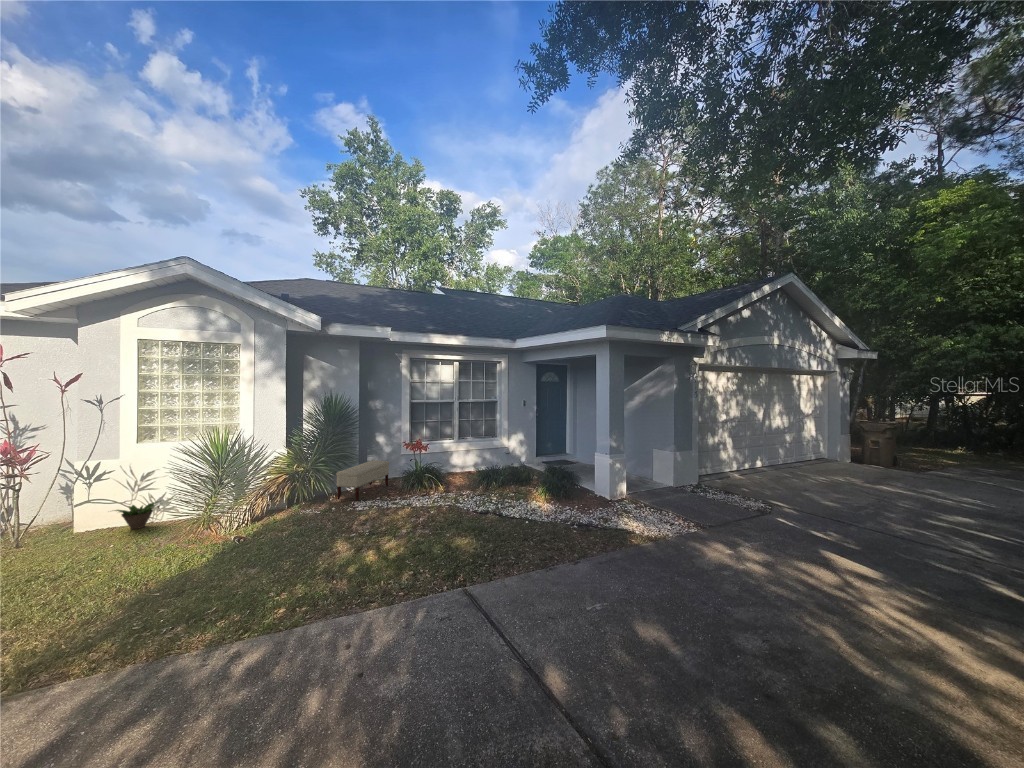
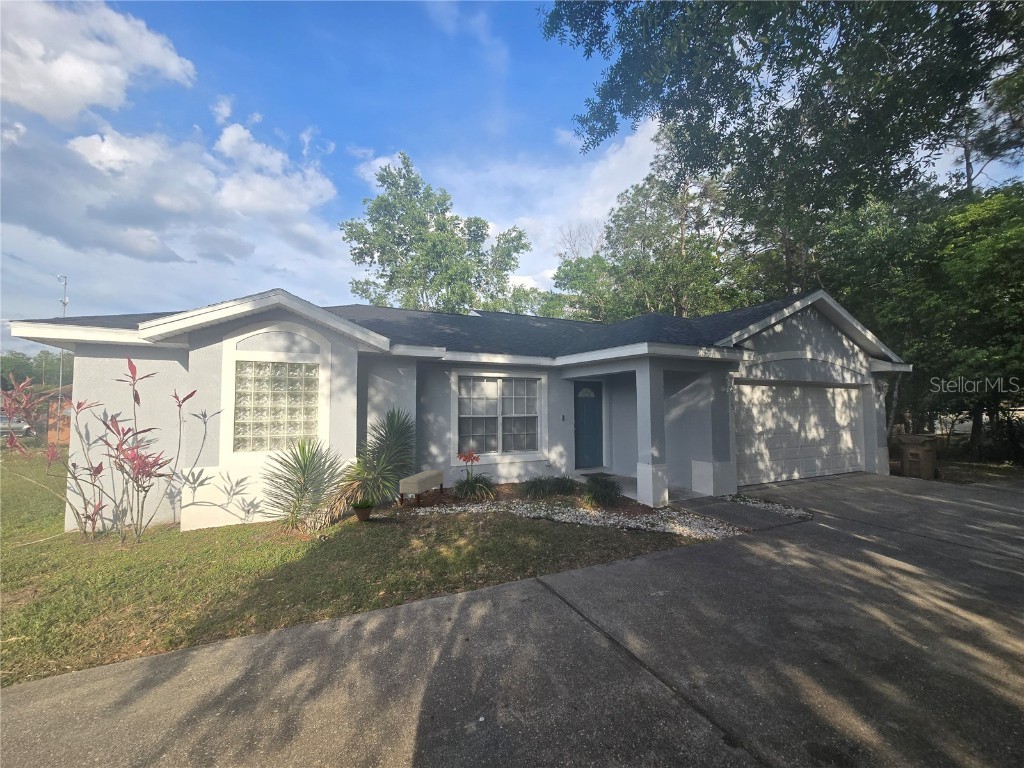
decorative plant: present [115,502,157,529] -> present [348,497,379,521]

